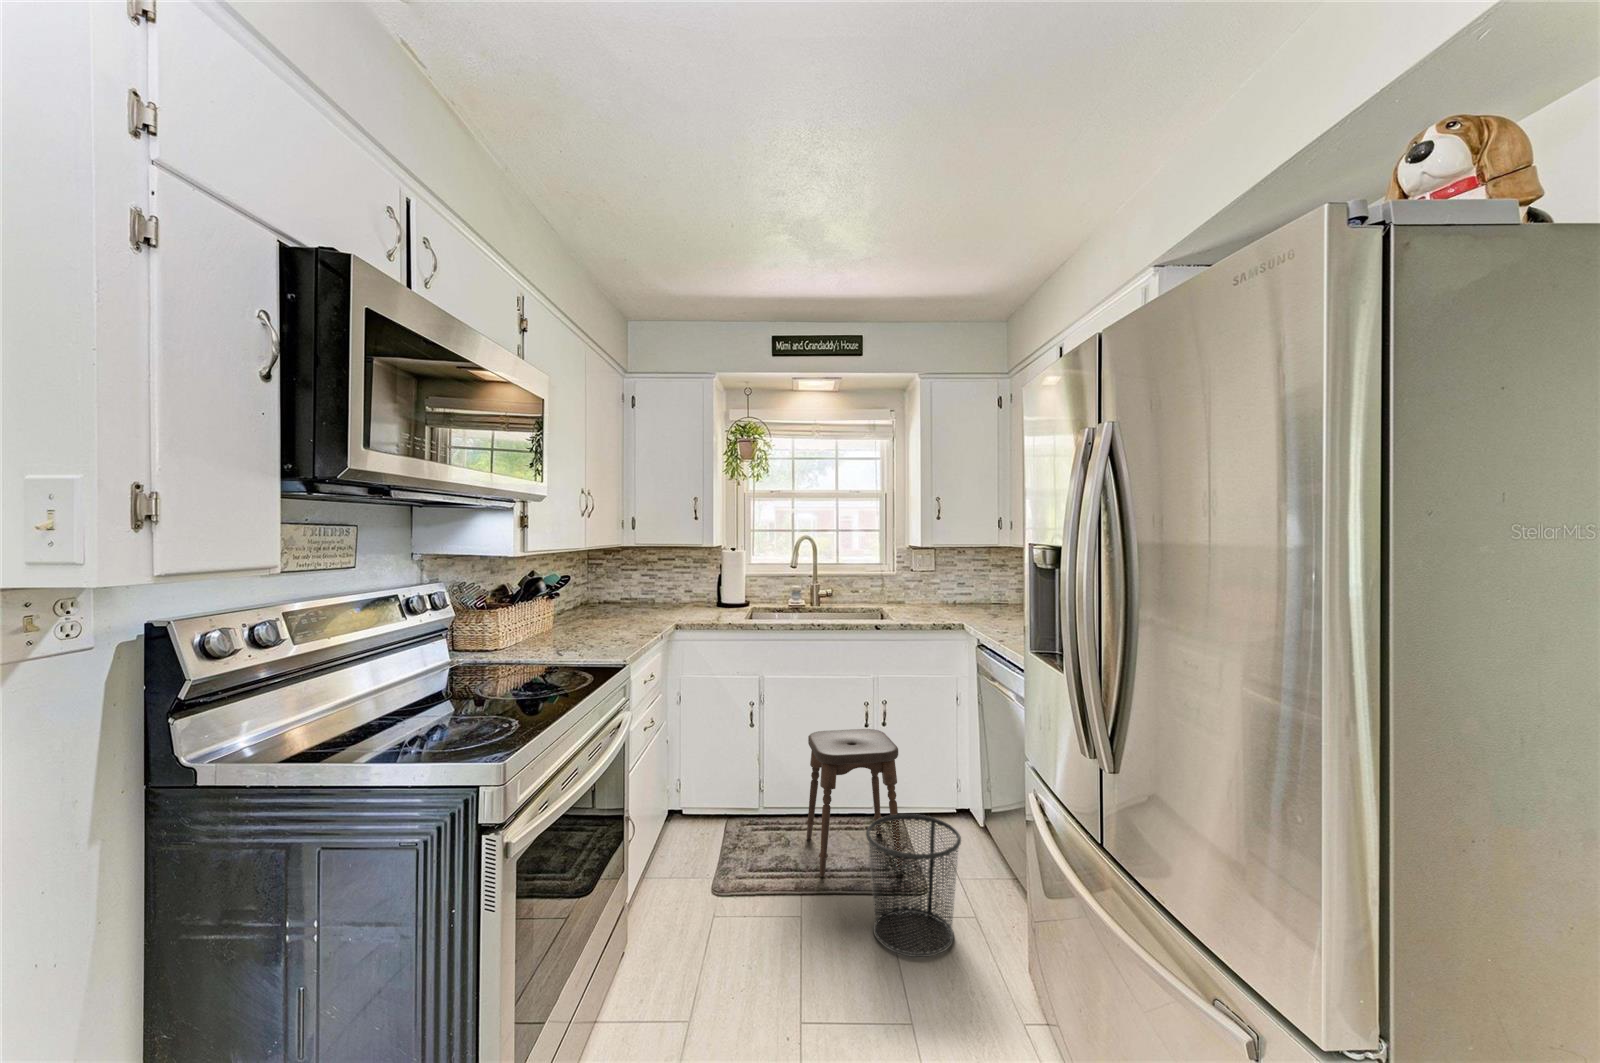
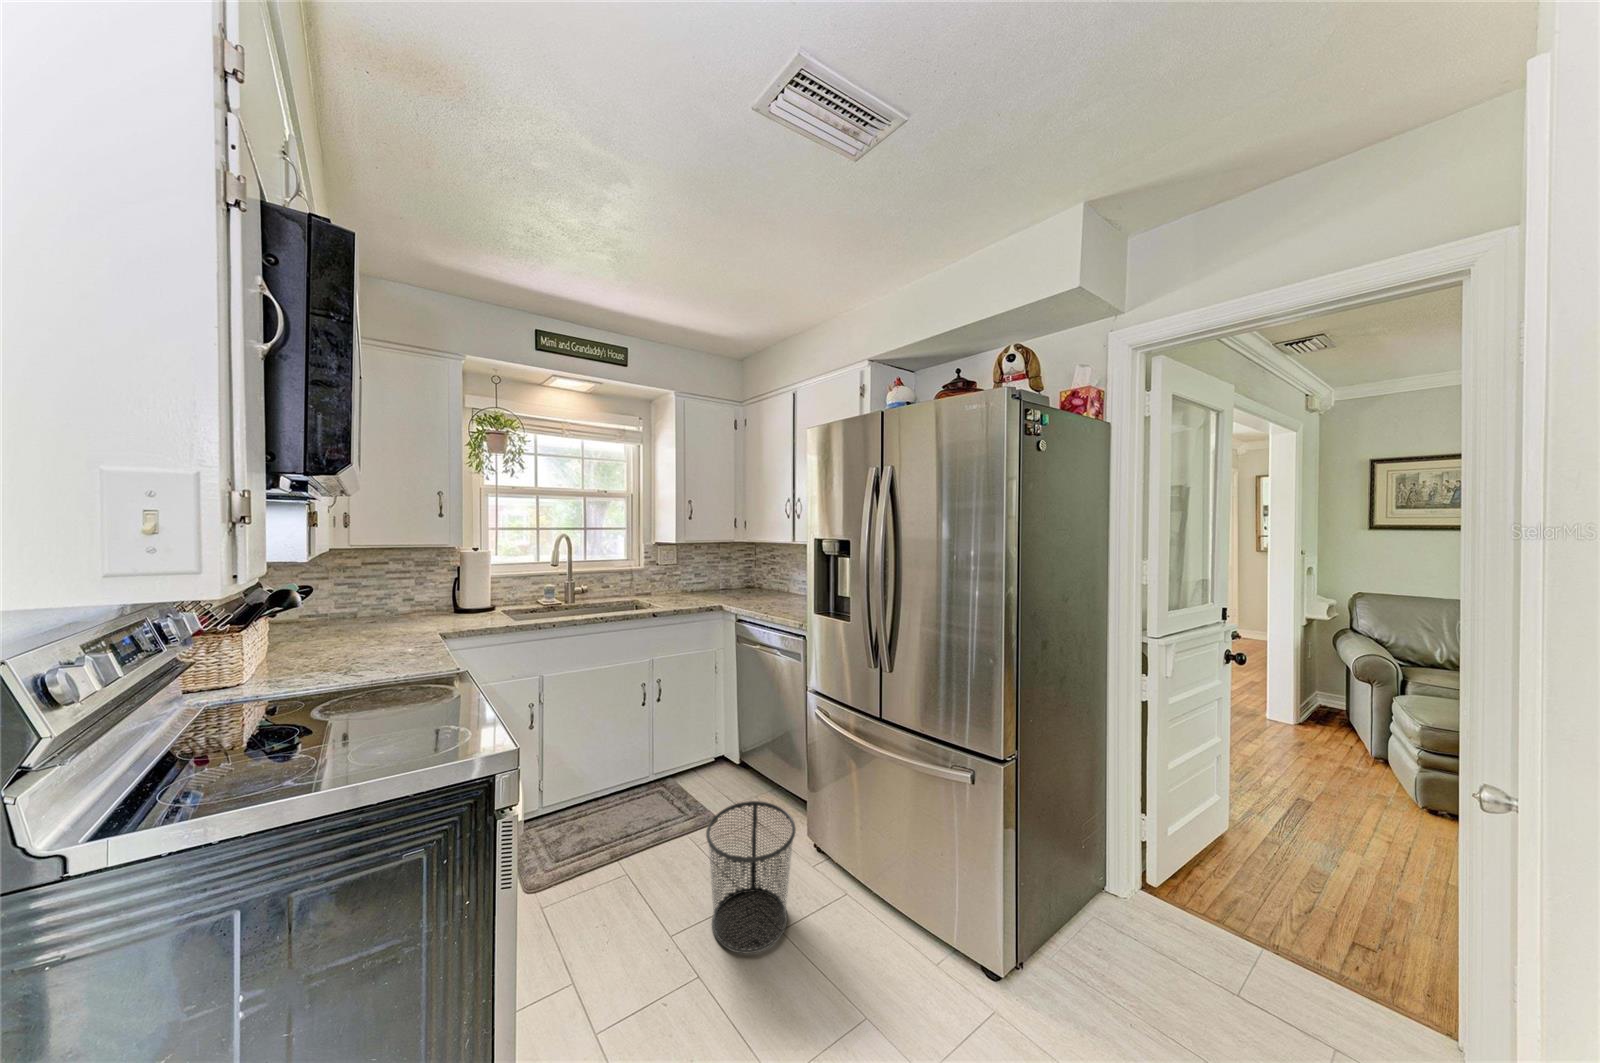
stool: present [806,729,902,876] -> none [598,721,706,891]

